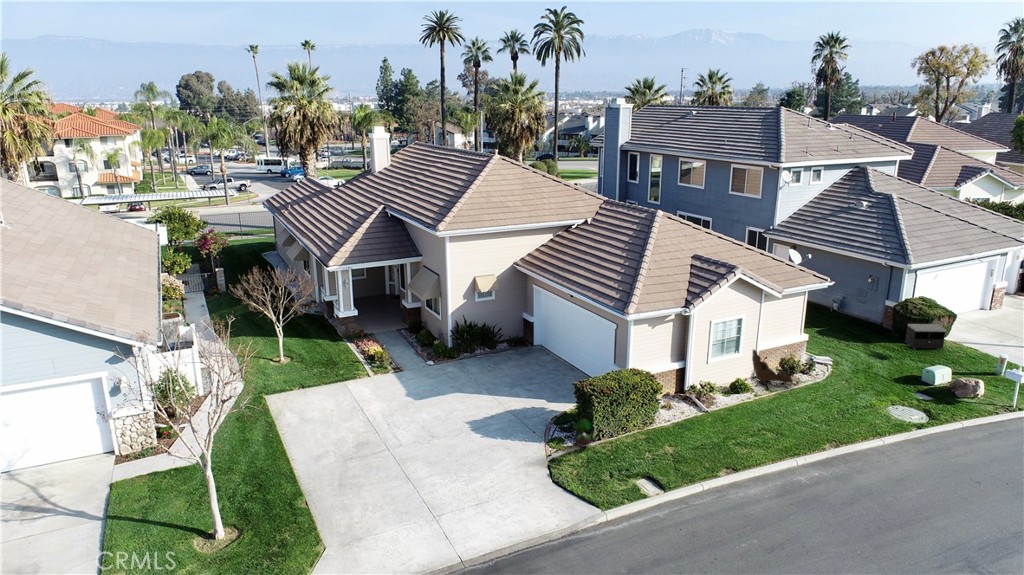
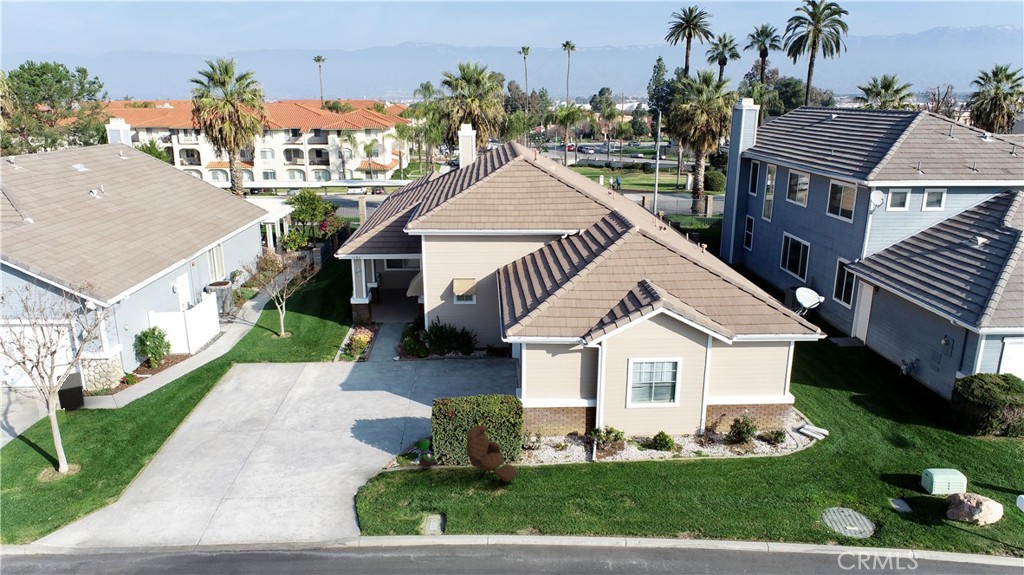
storage bench: present [905,324,946,350] -> present [57,372,84,411]
lounge chair: present [752,350,793,390] -> present [467,425,518,487]

